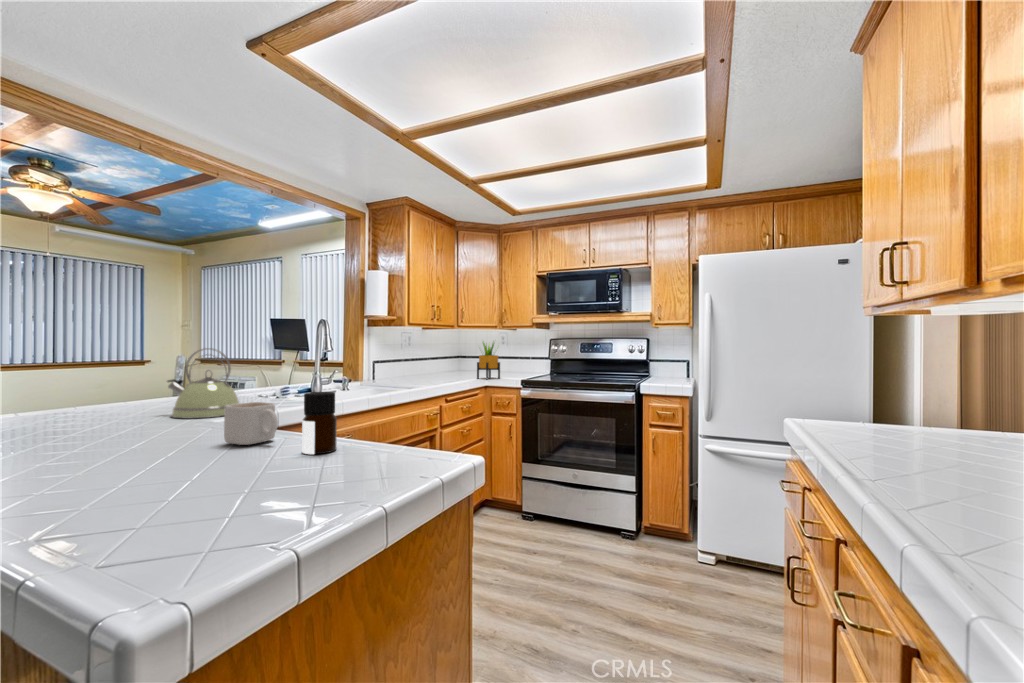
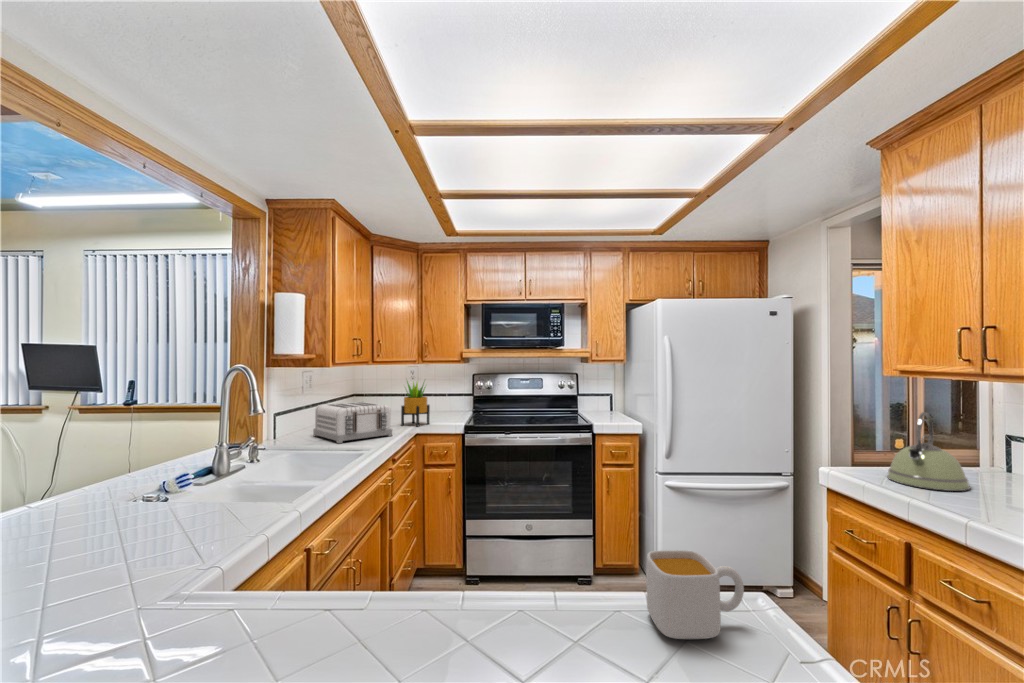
kettle: present [168,348,239,419] -> present [887,412,970,491]
toaster: none [404,357,455,384] -> present [313,402,392,443]
bottle: present [302,392,337,454] -> none [549,529,597,639]
mug: present [224,402,278,445] -> present [646,550,744,639]

